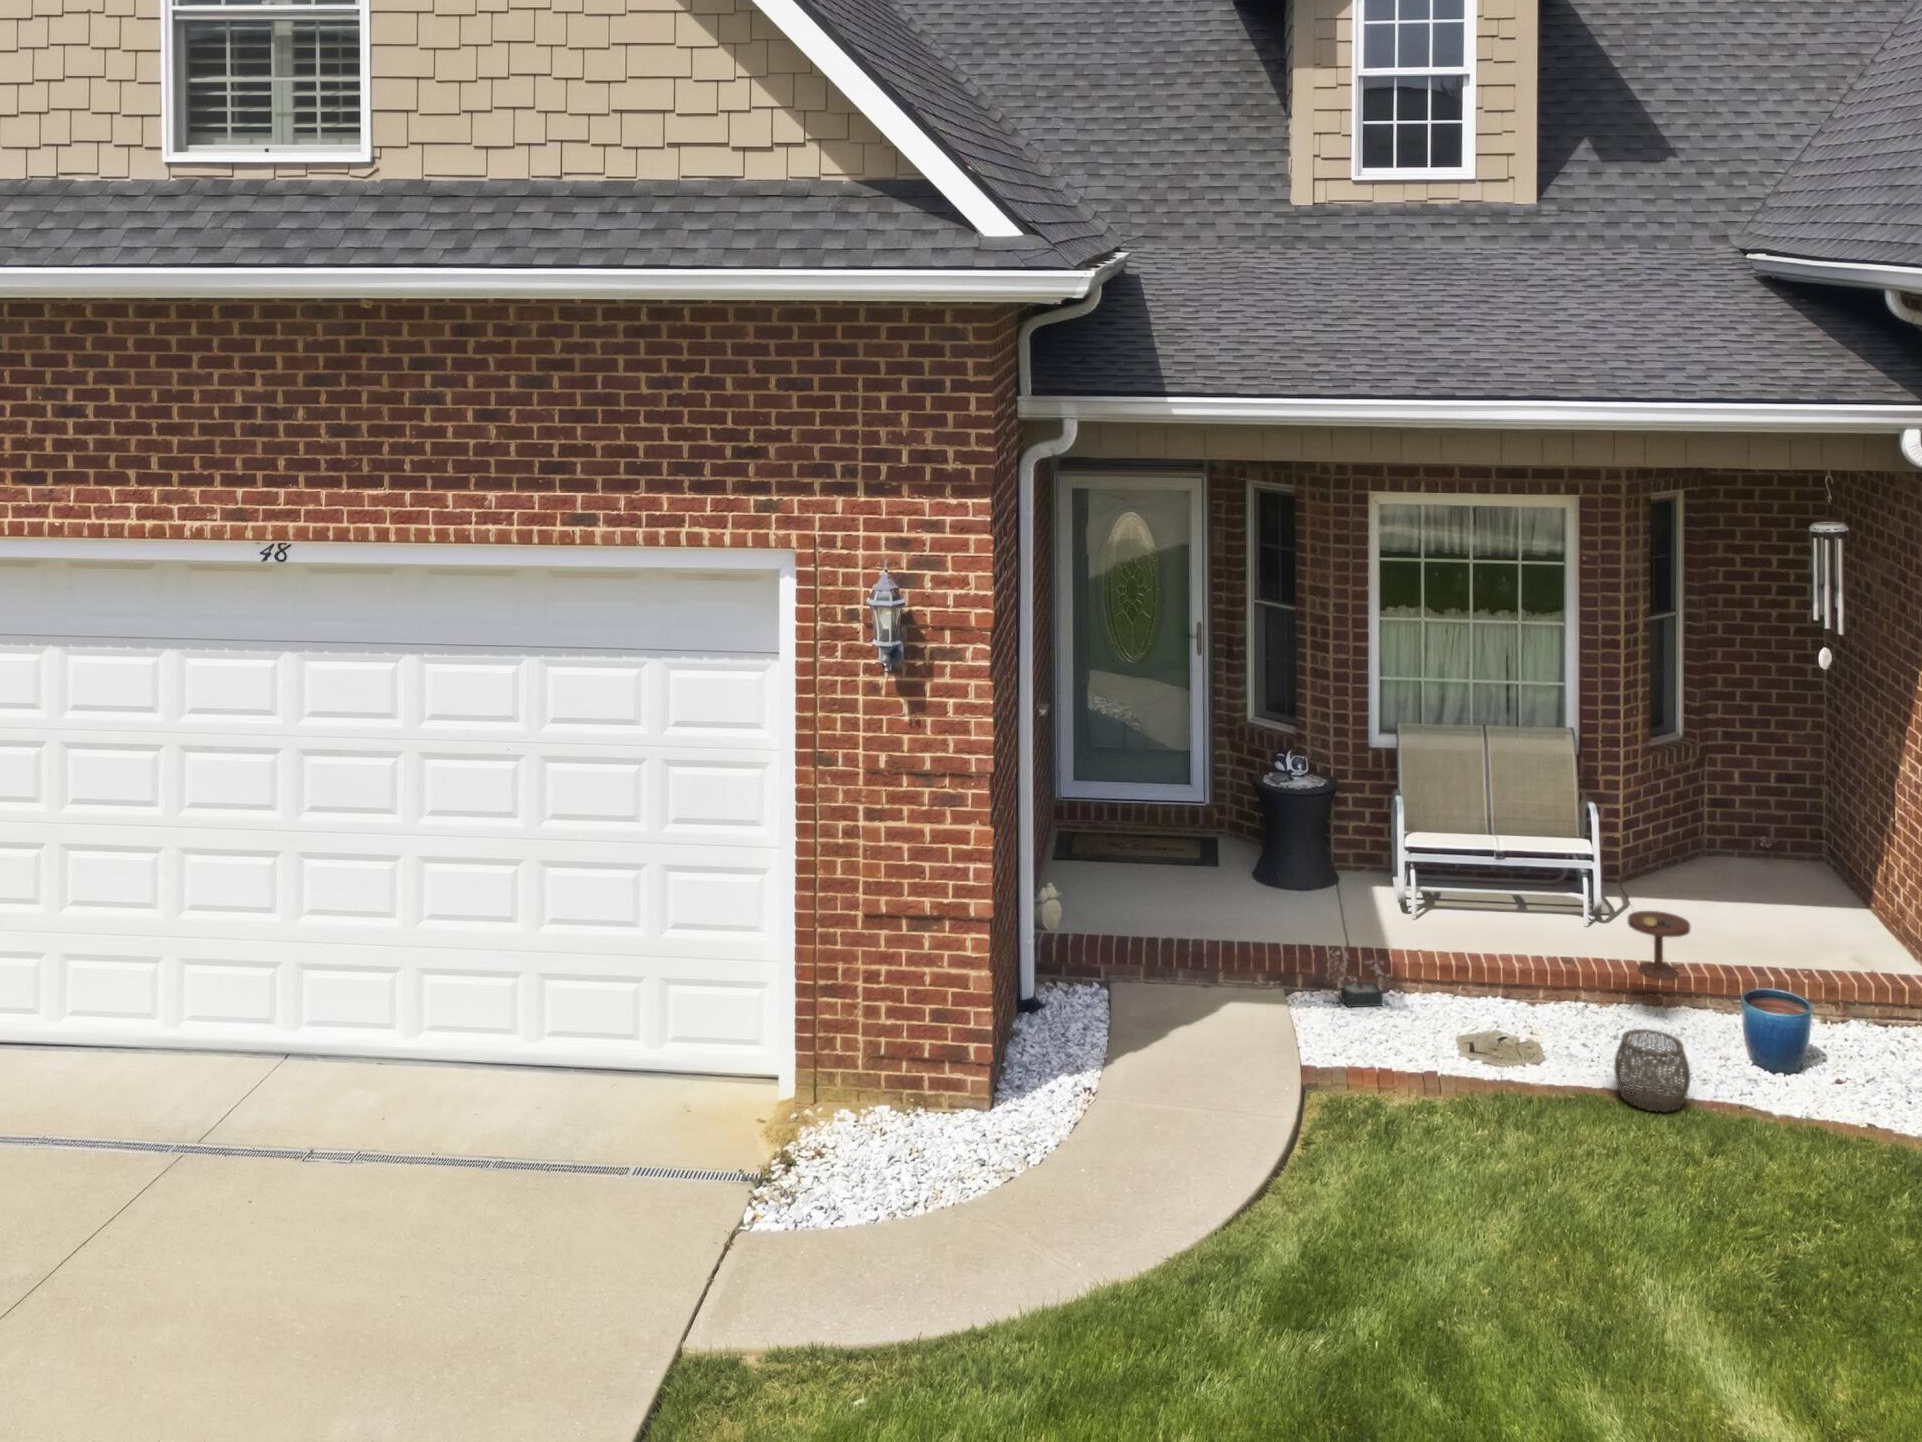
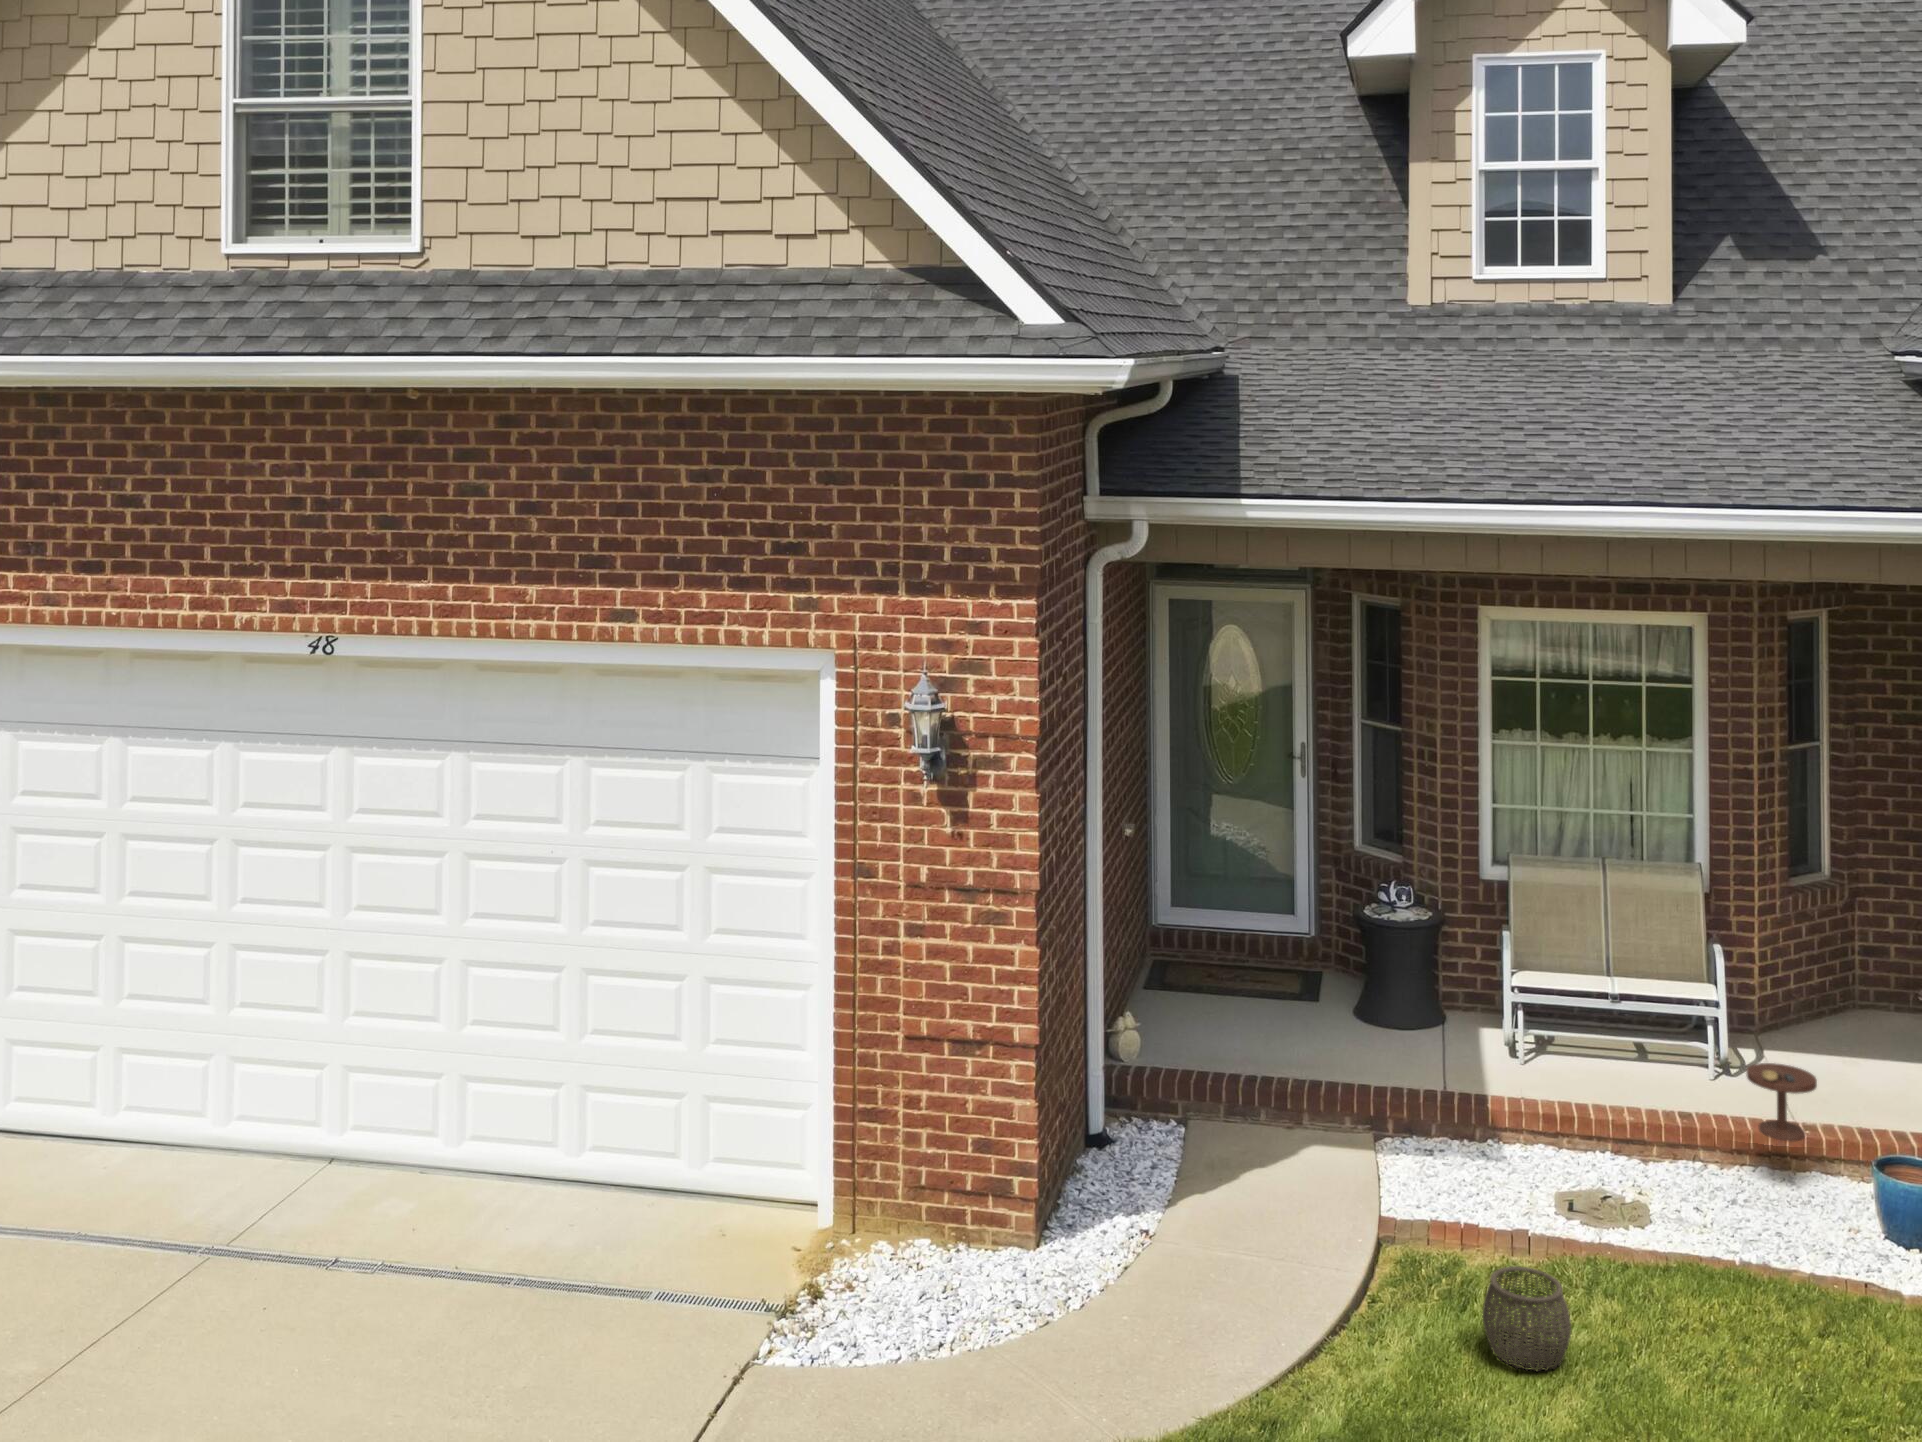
decorative plant: present [1329,952,1389,1007] -> none [1414,1091,1484,1157]
woven basket: present [1614,1029,1690,1112] -> present [1482,1266,1571,1371]

